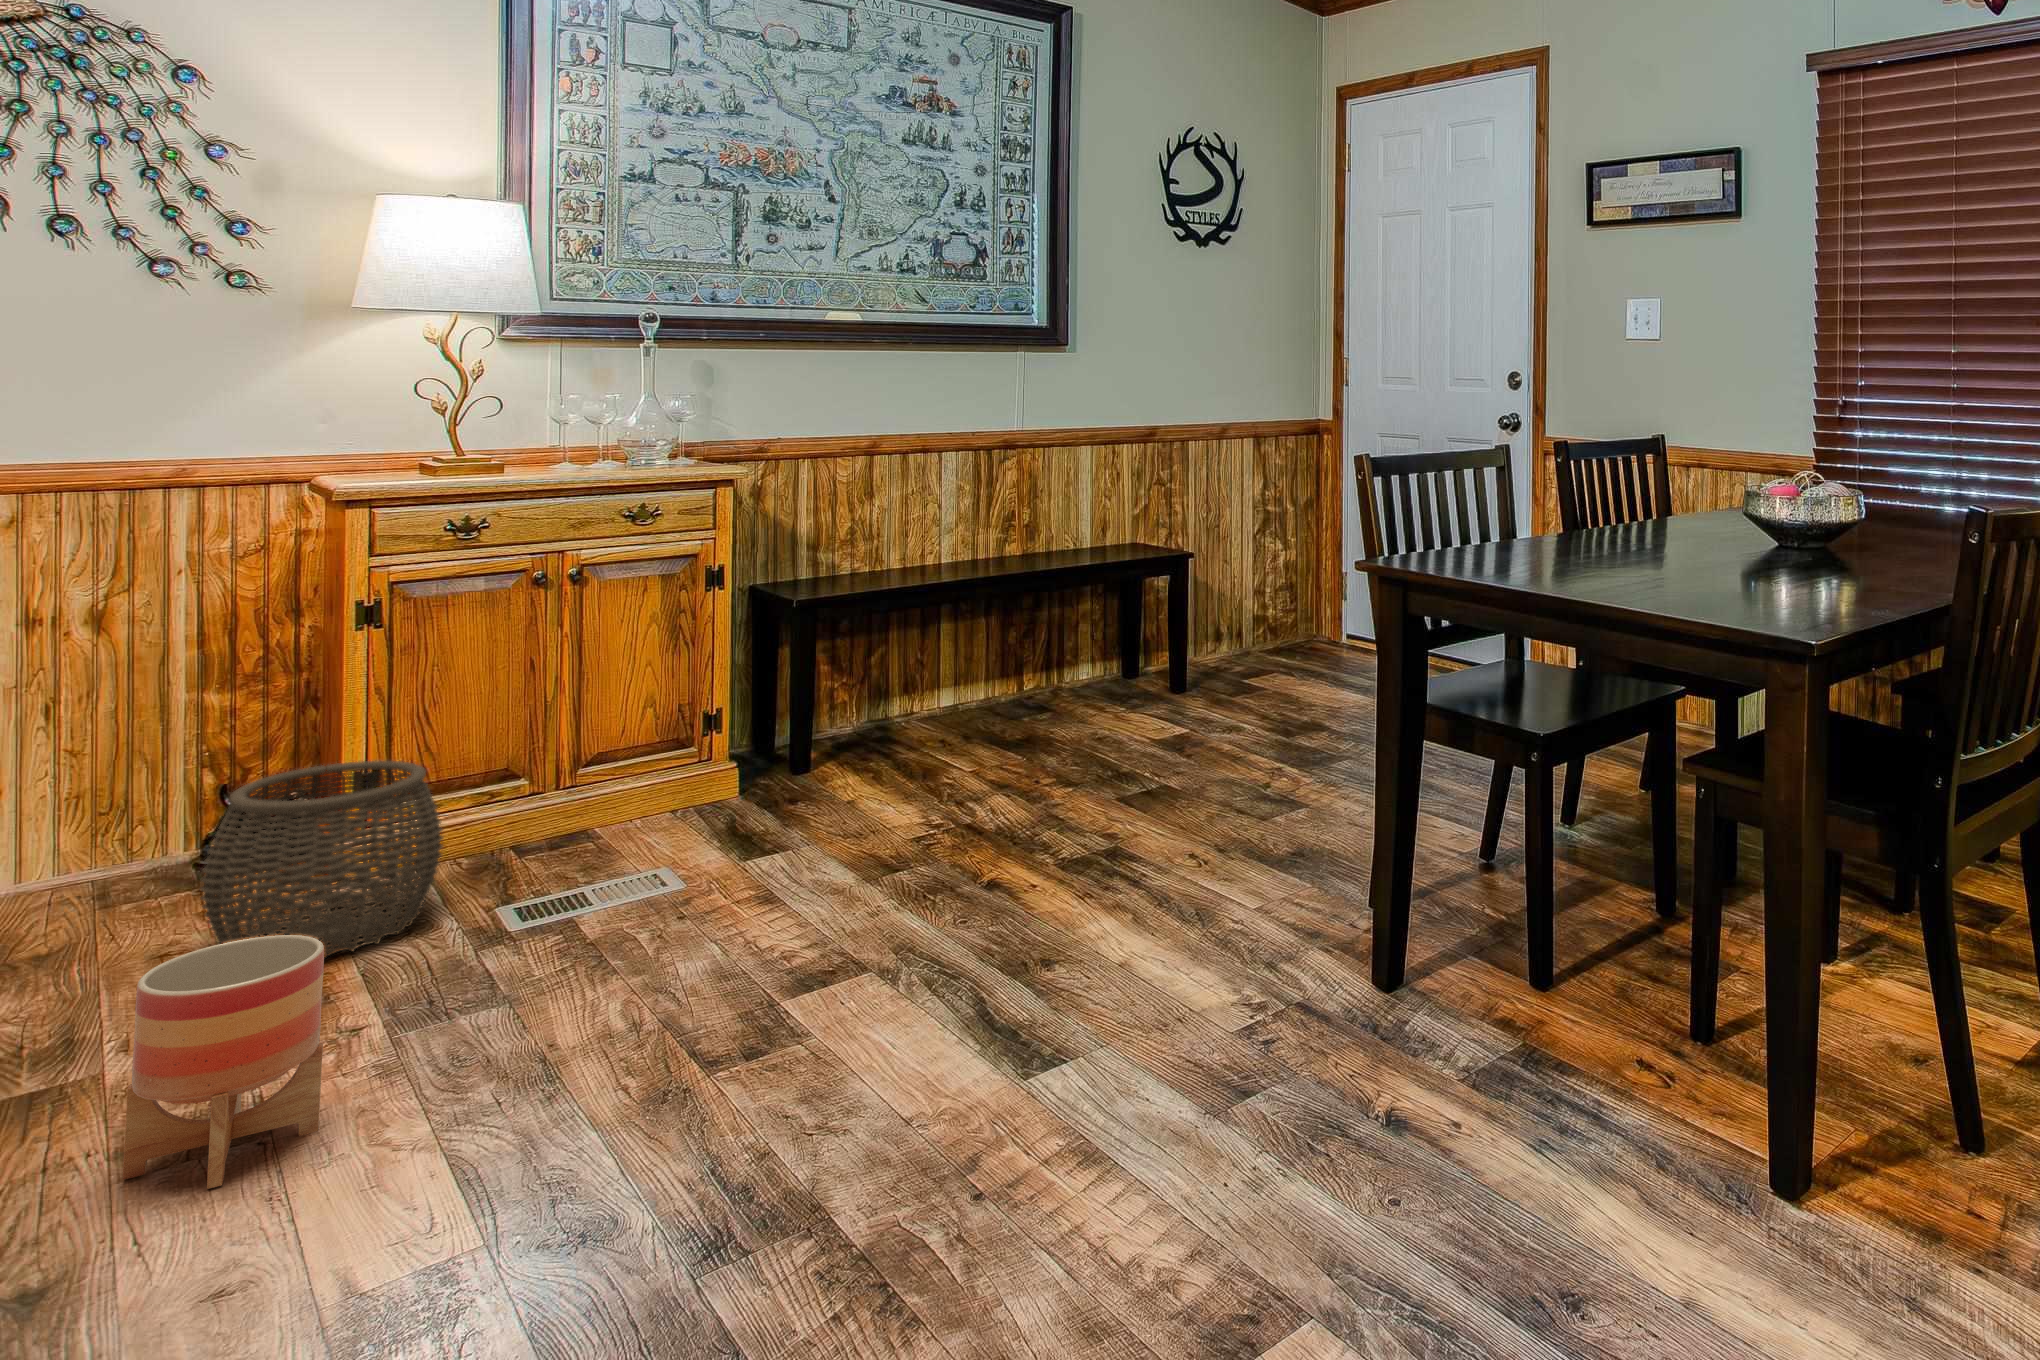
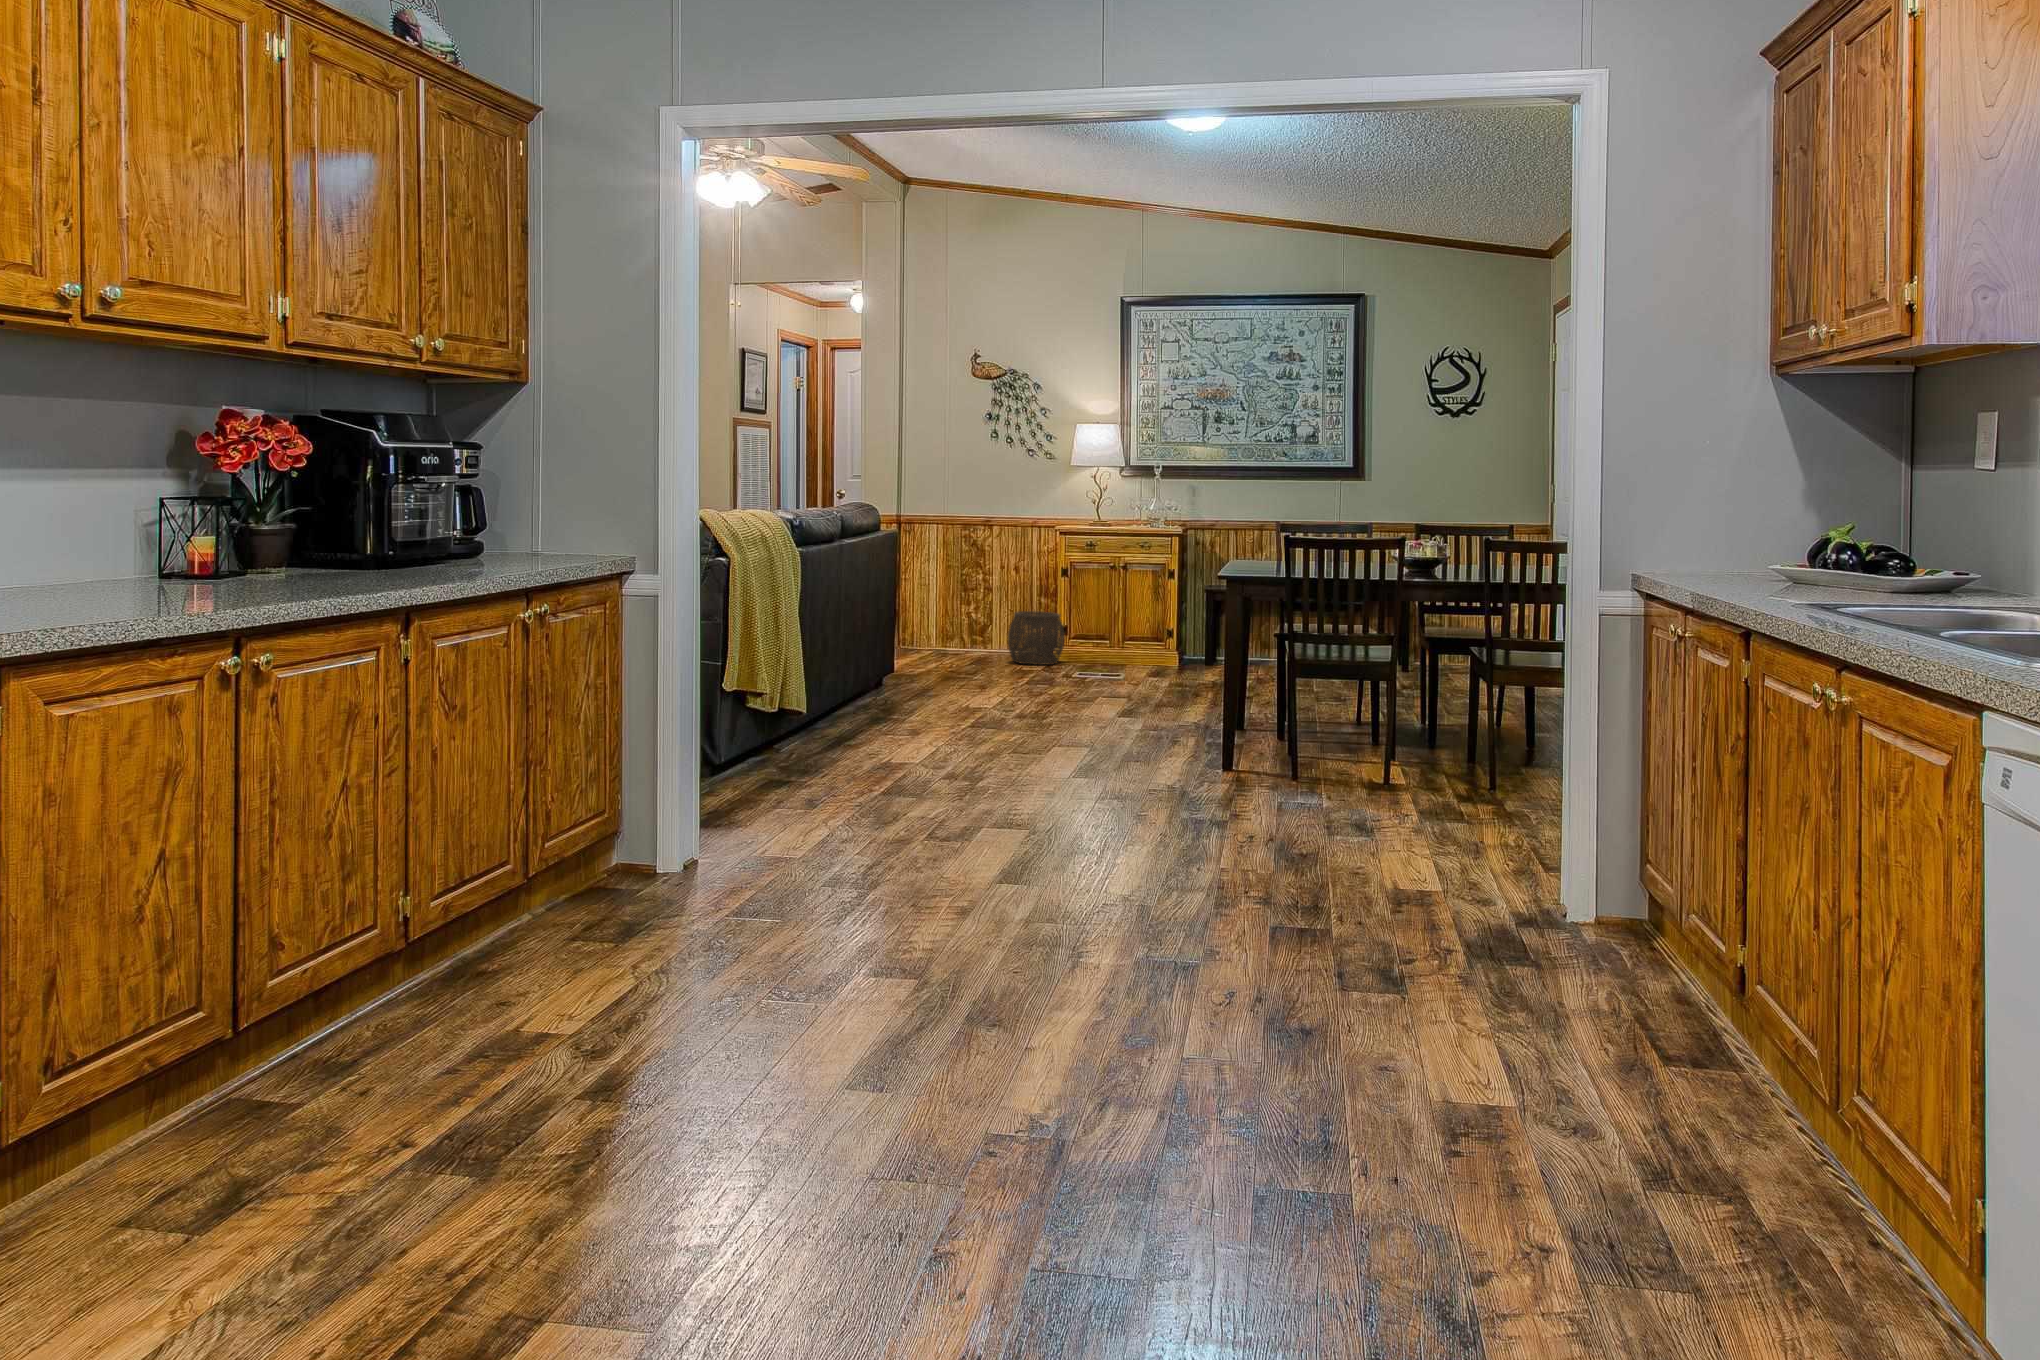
planter: present [123,935,324,1189] -> none [954,627,991,679]

